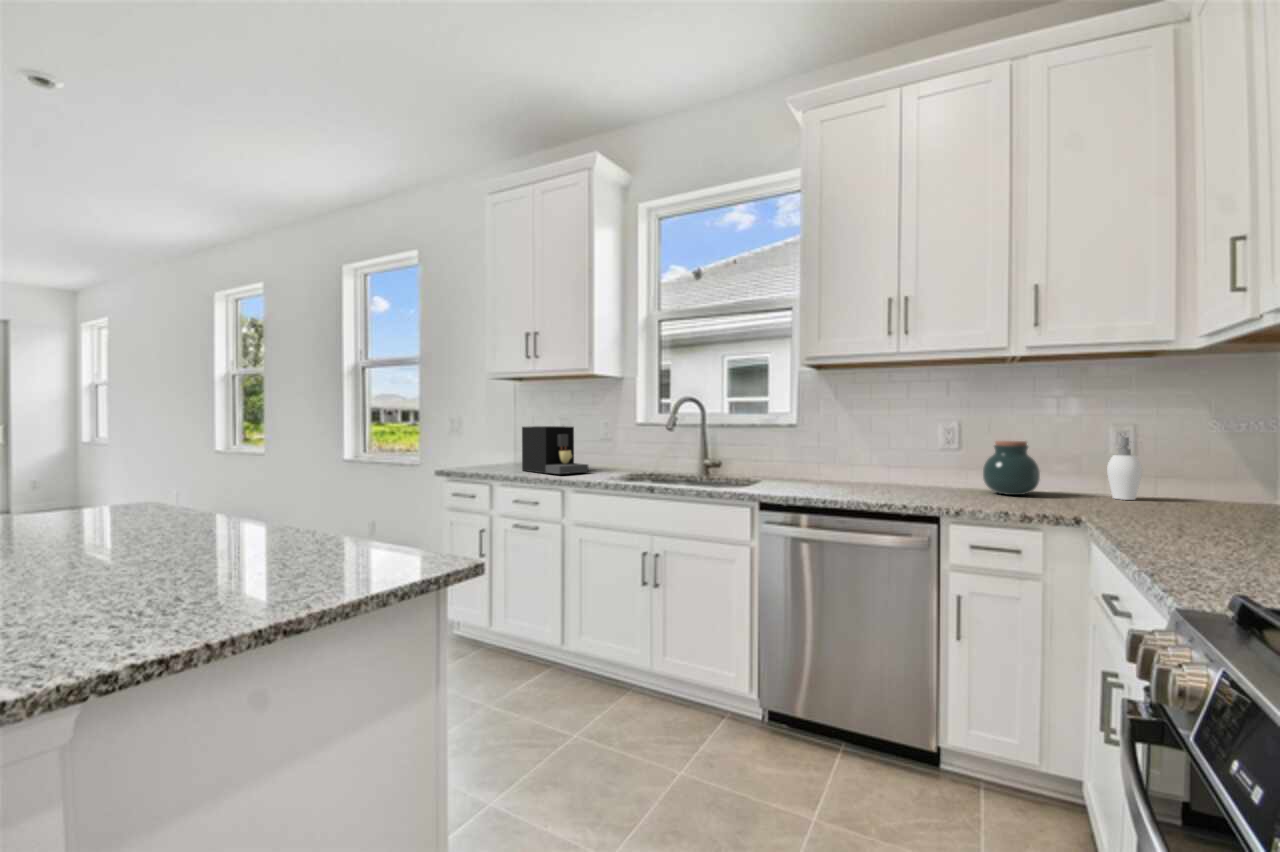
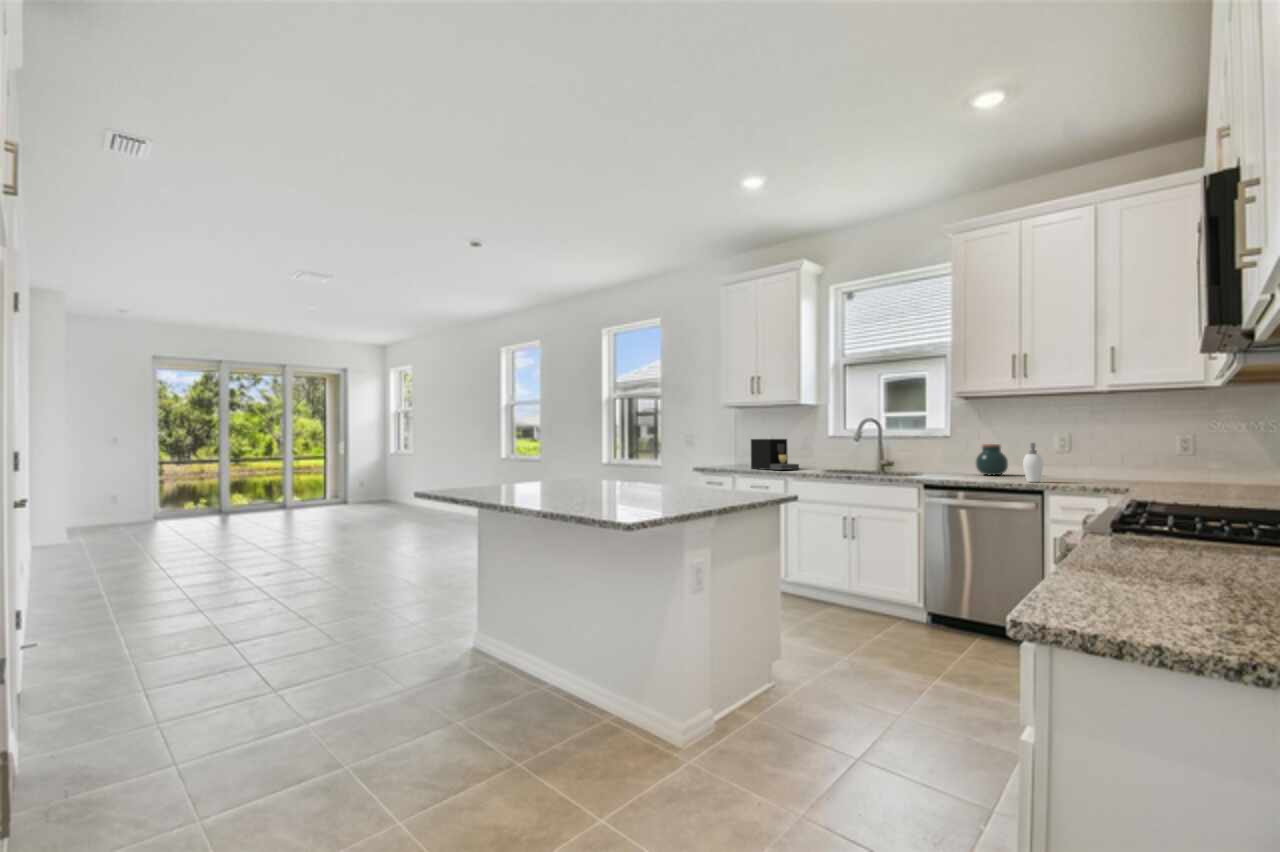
soap dispenser: present [1107,437,1142,500] -> present [1023,443,1043,482]
jar: present [983,441,1040,495] -> present [976,444,1008,475]

